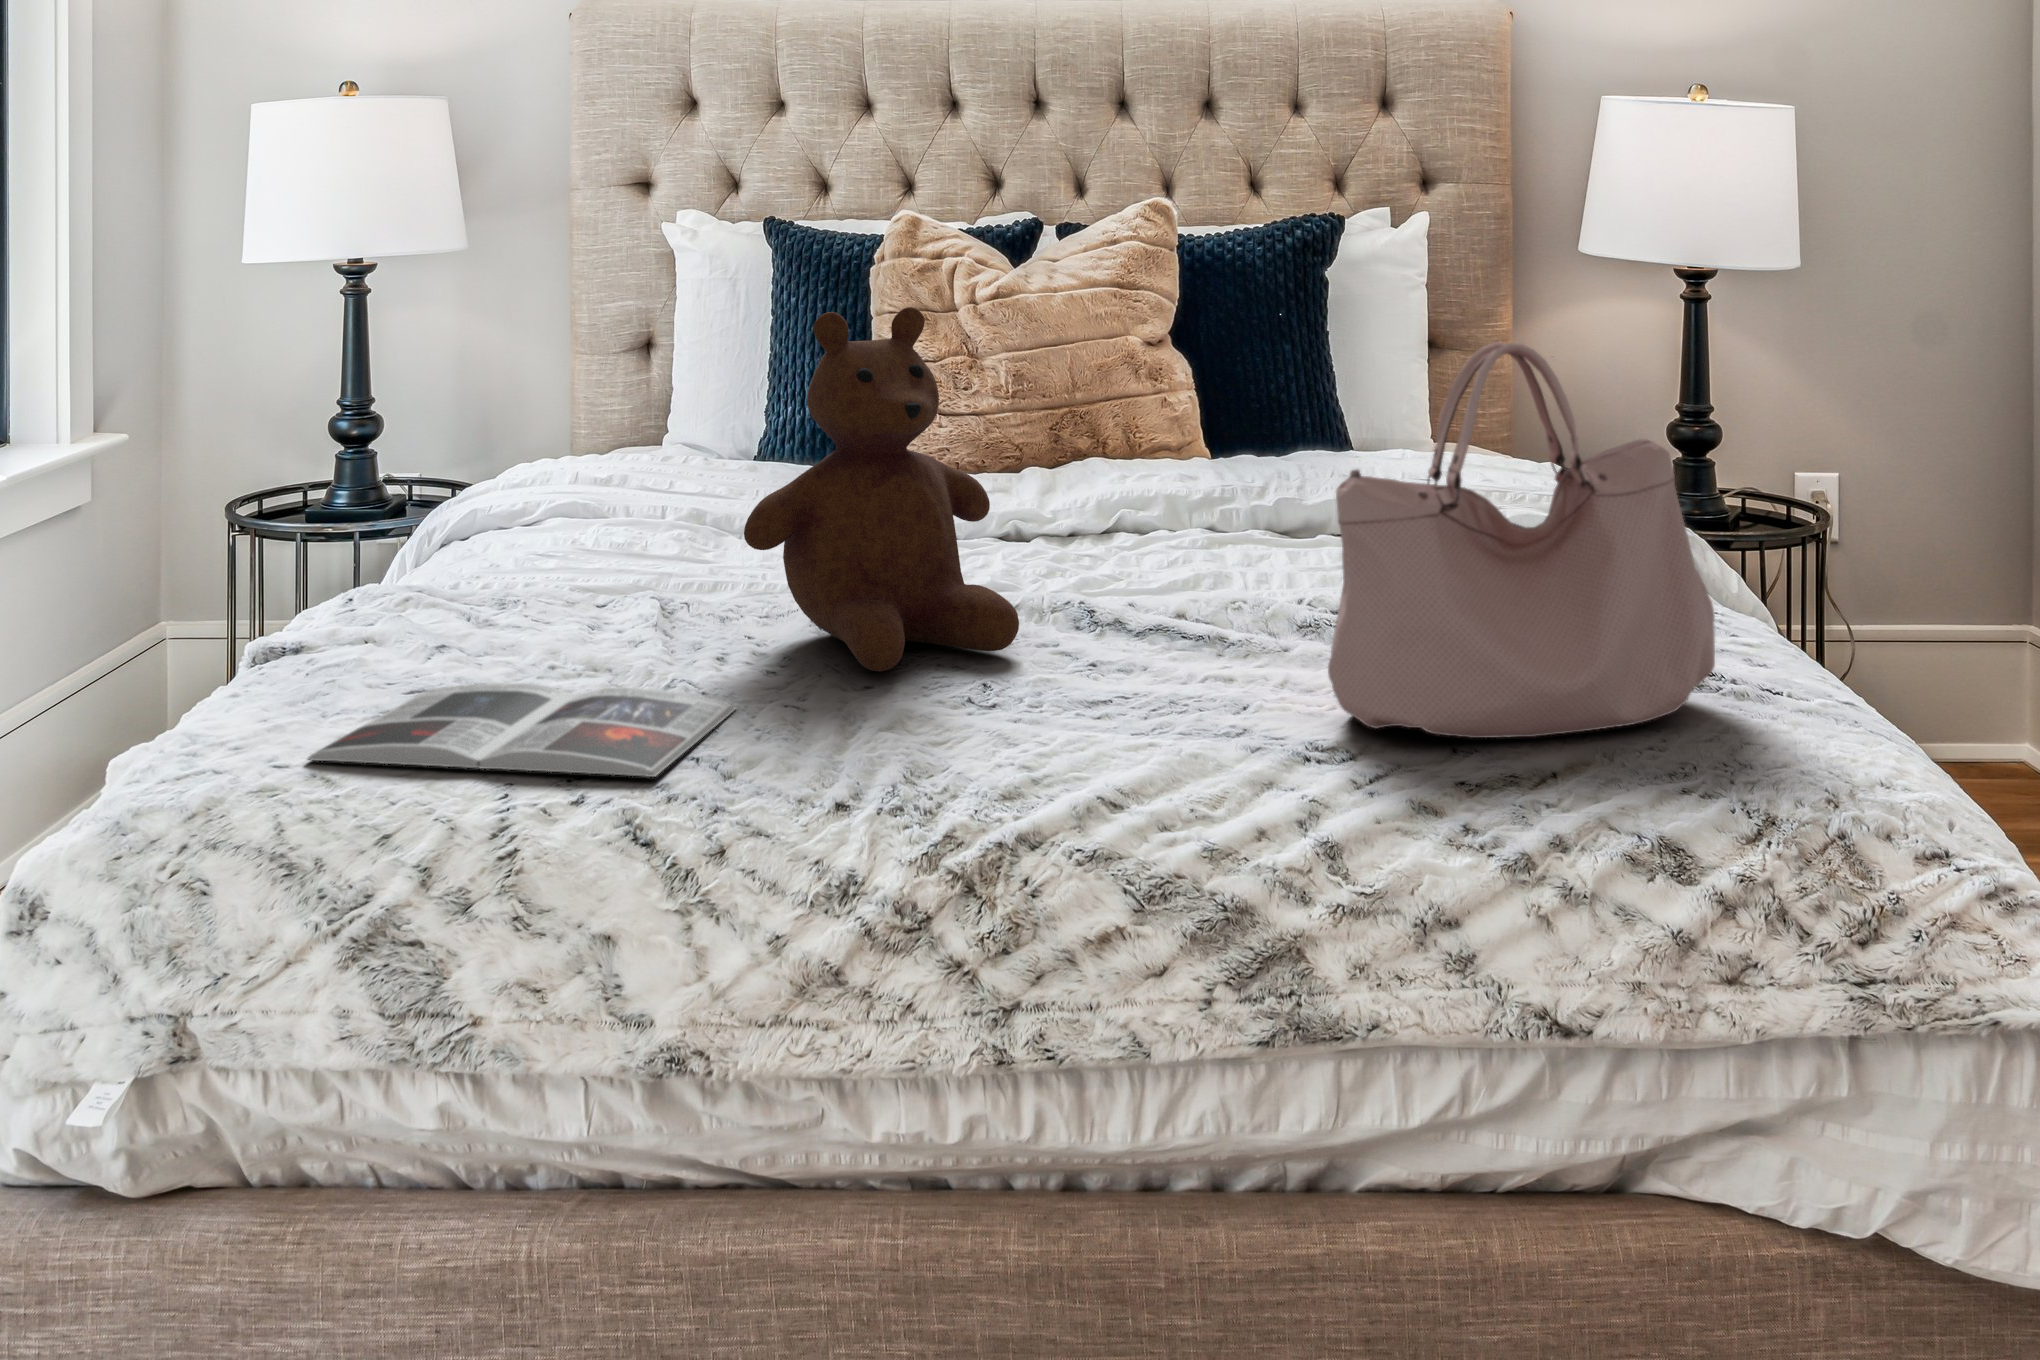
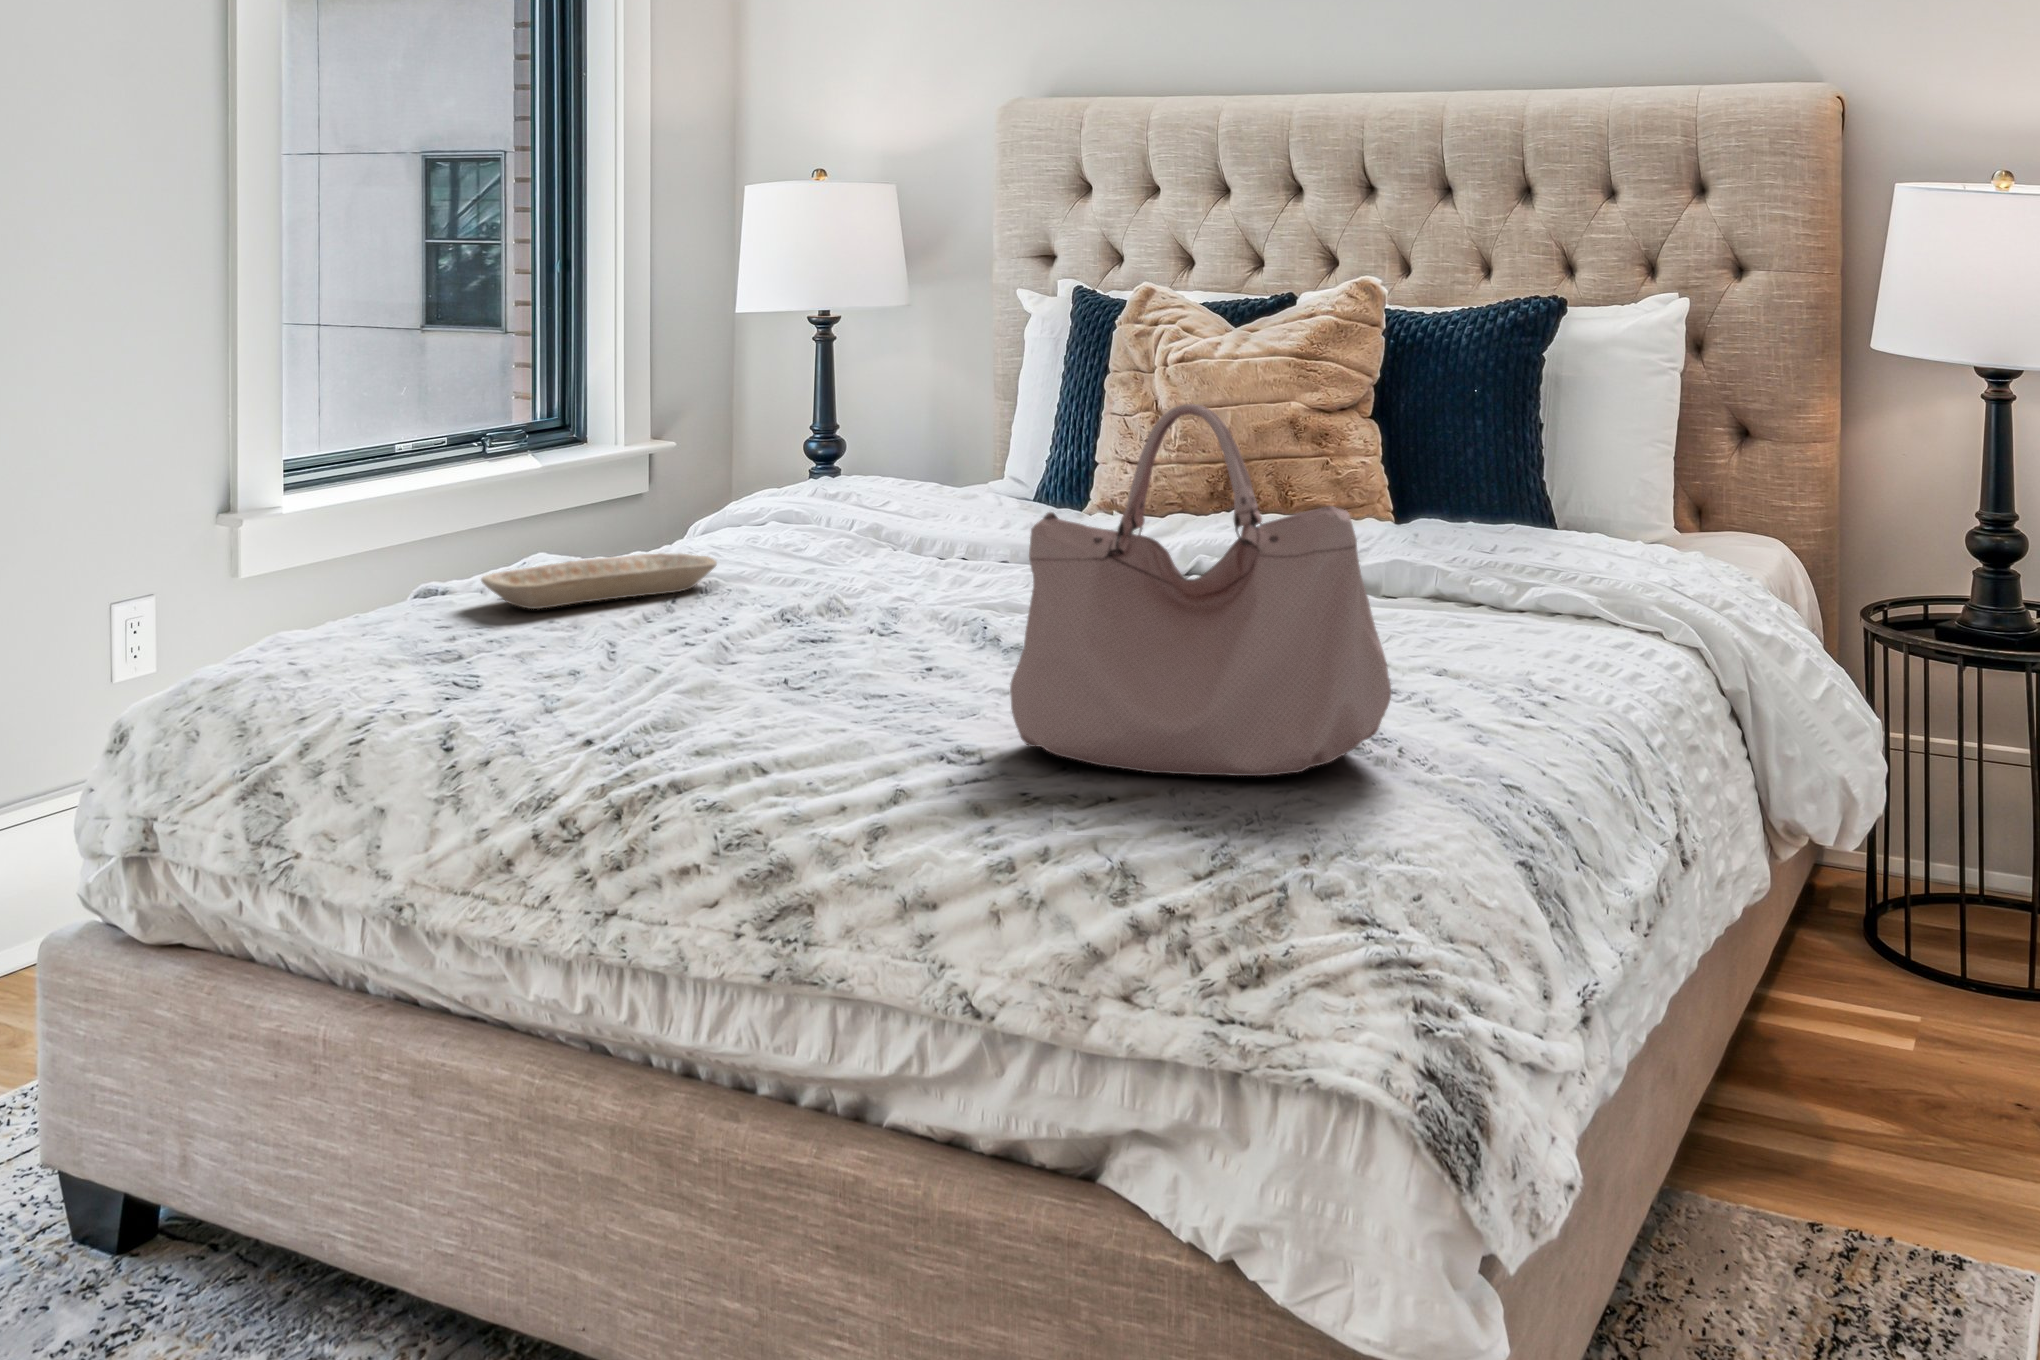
teddy bear: present [744,307,1019,671] -> none [702,355,937,658]
tray: none [378,558,633,649] -> present [481,553,717,609]
magazine: present [307,683,735,777] -> none [313,631,626,703]

